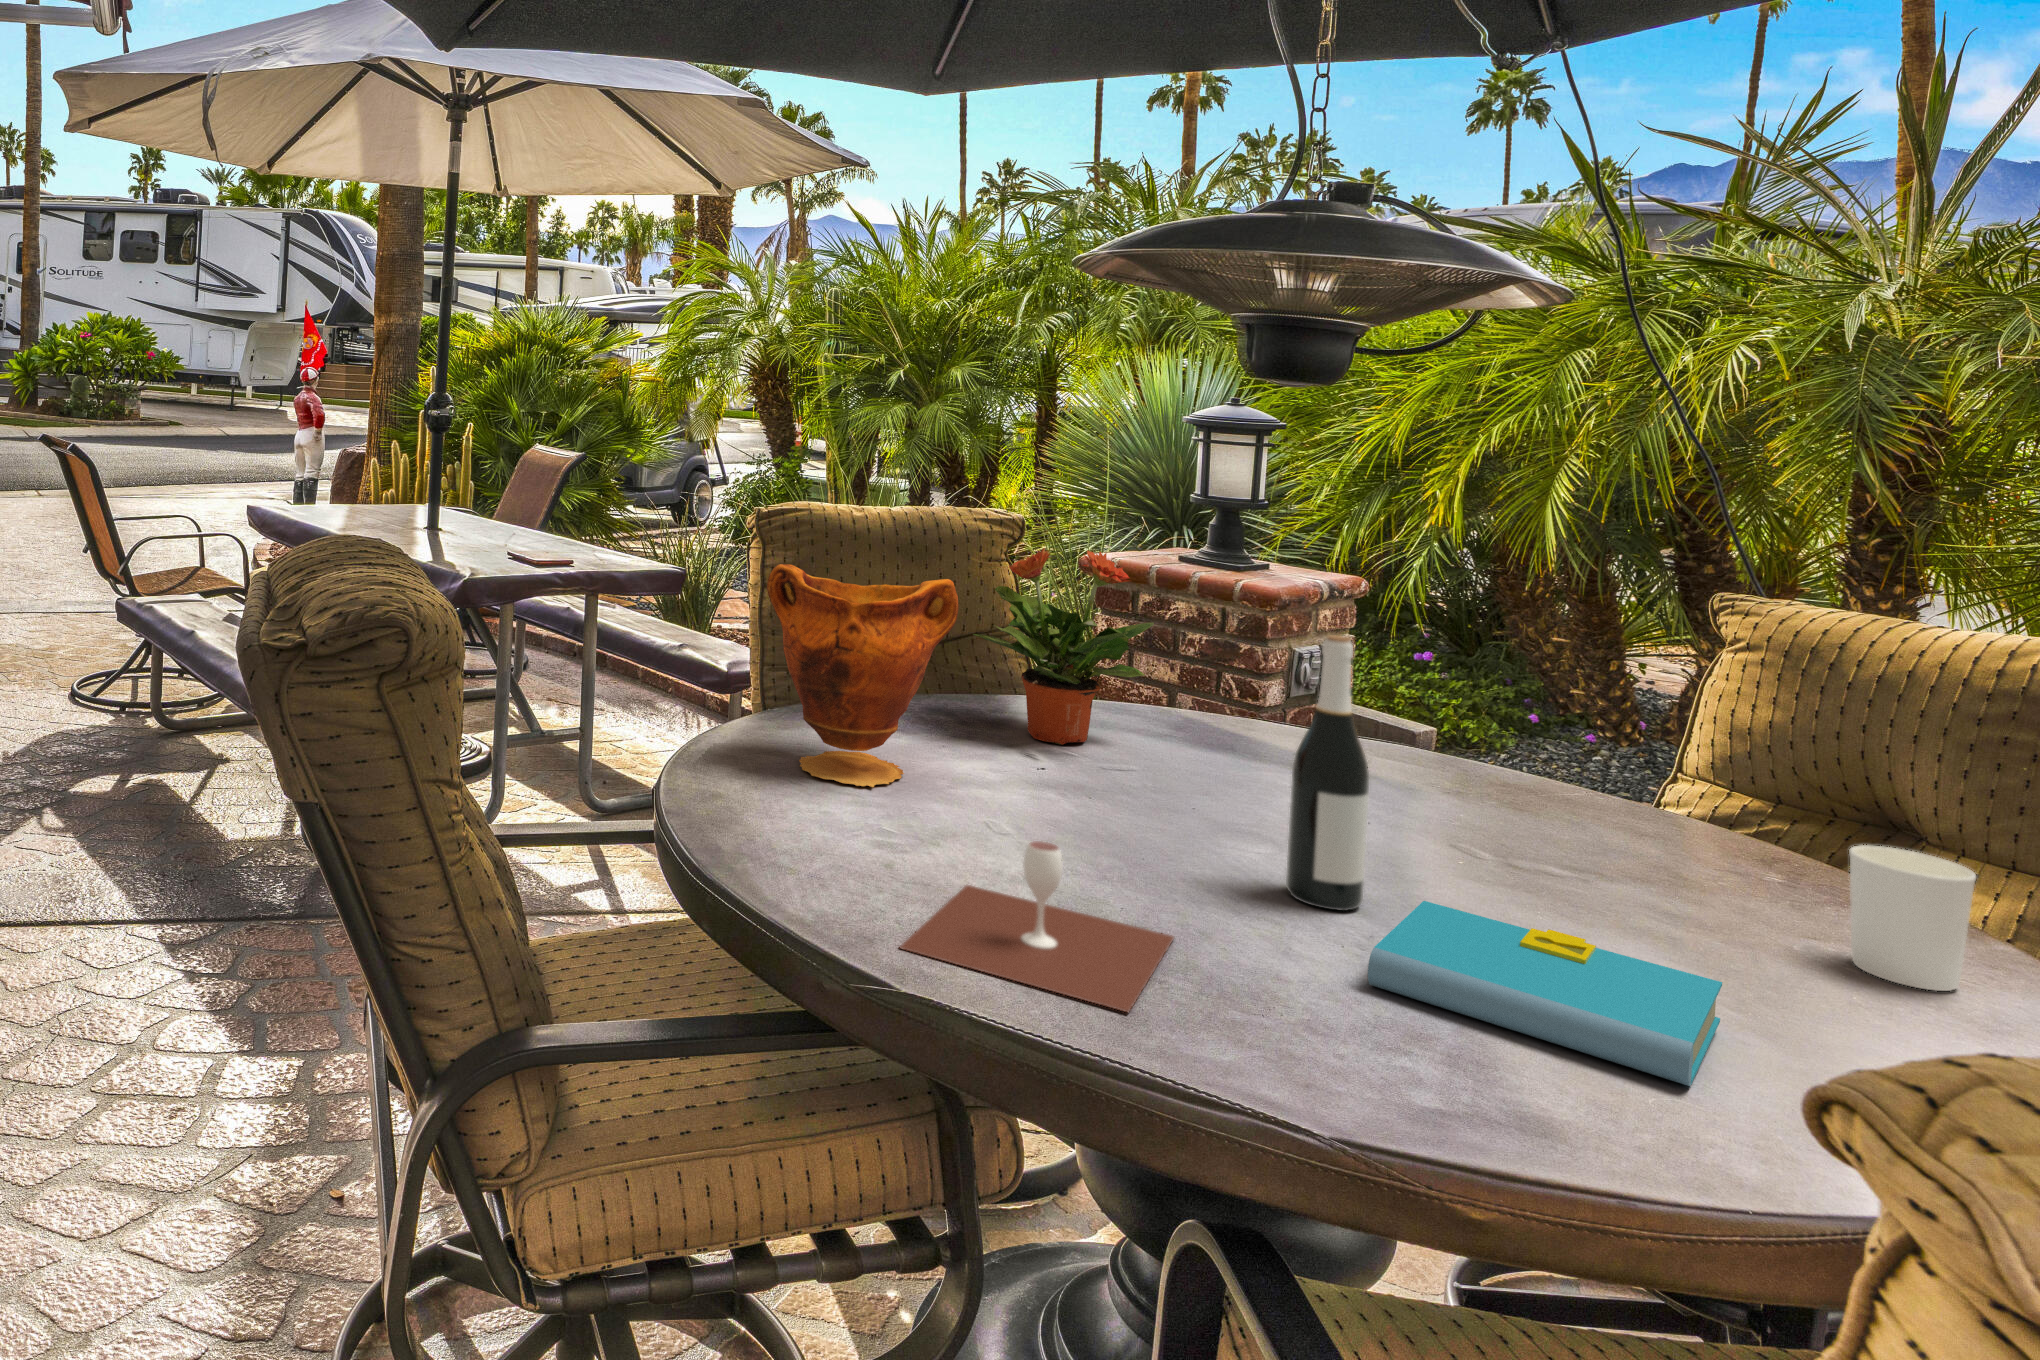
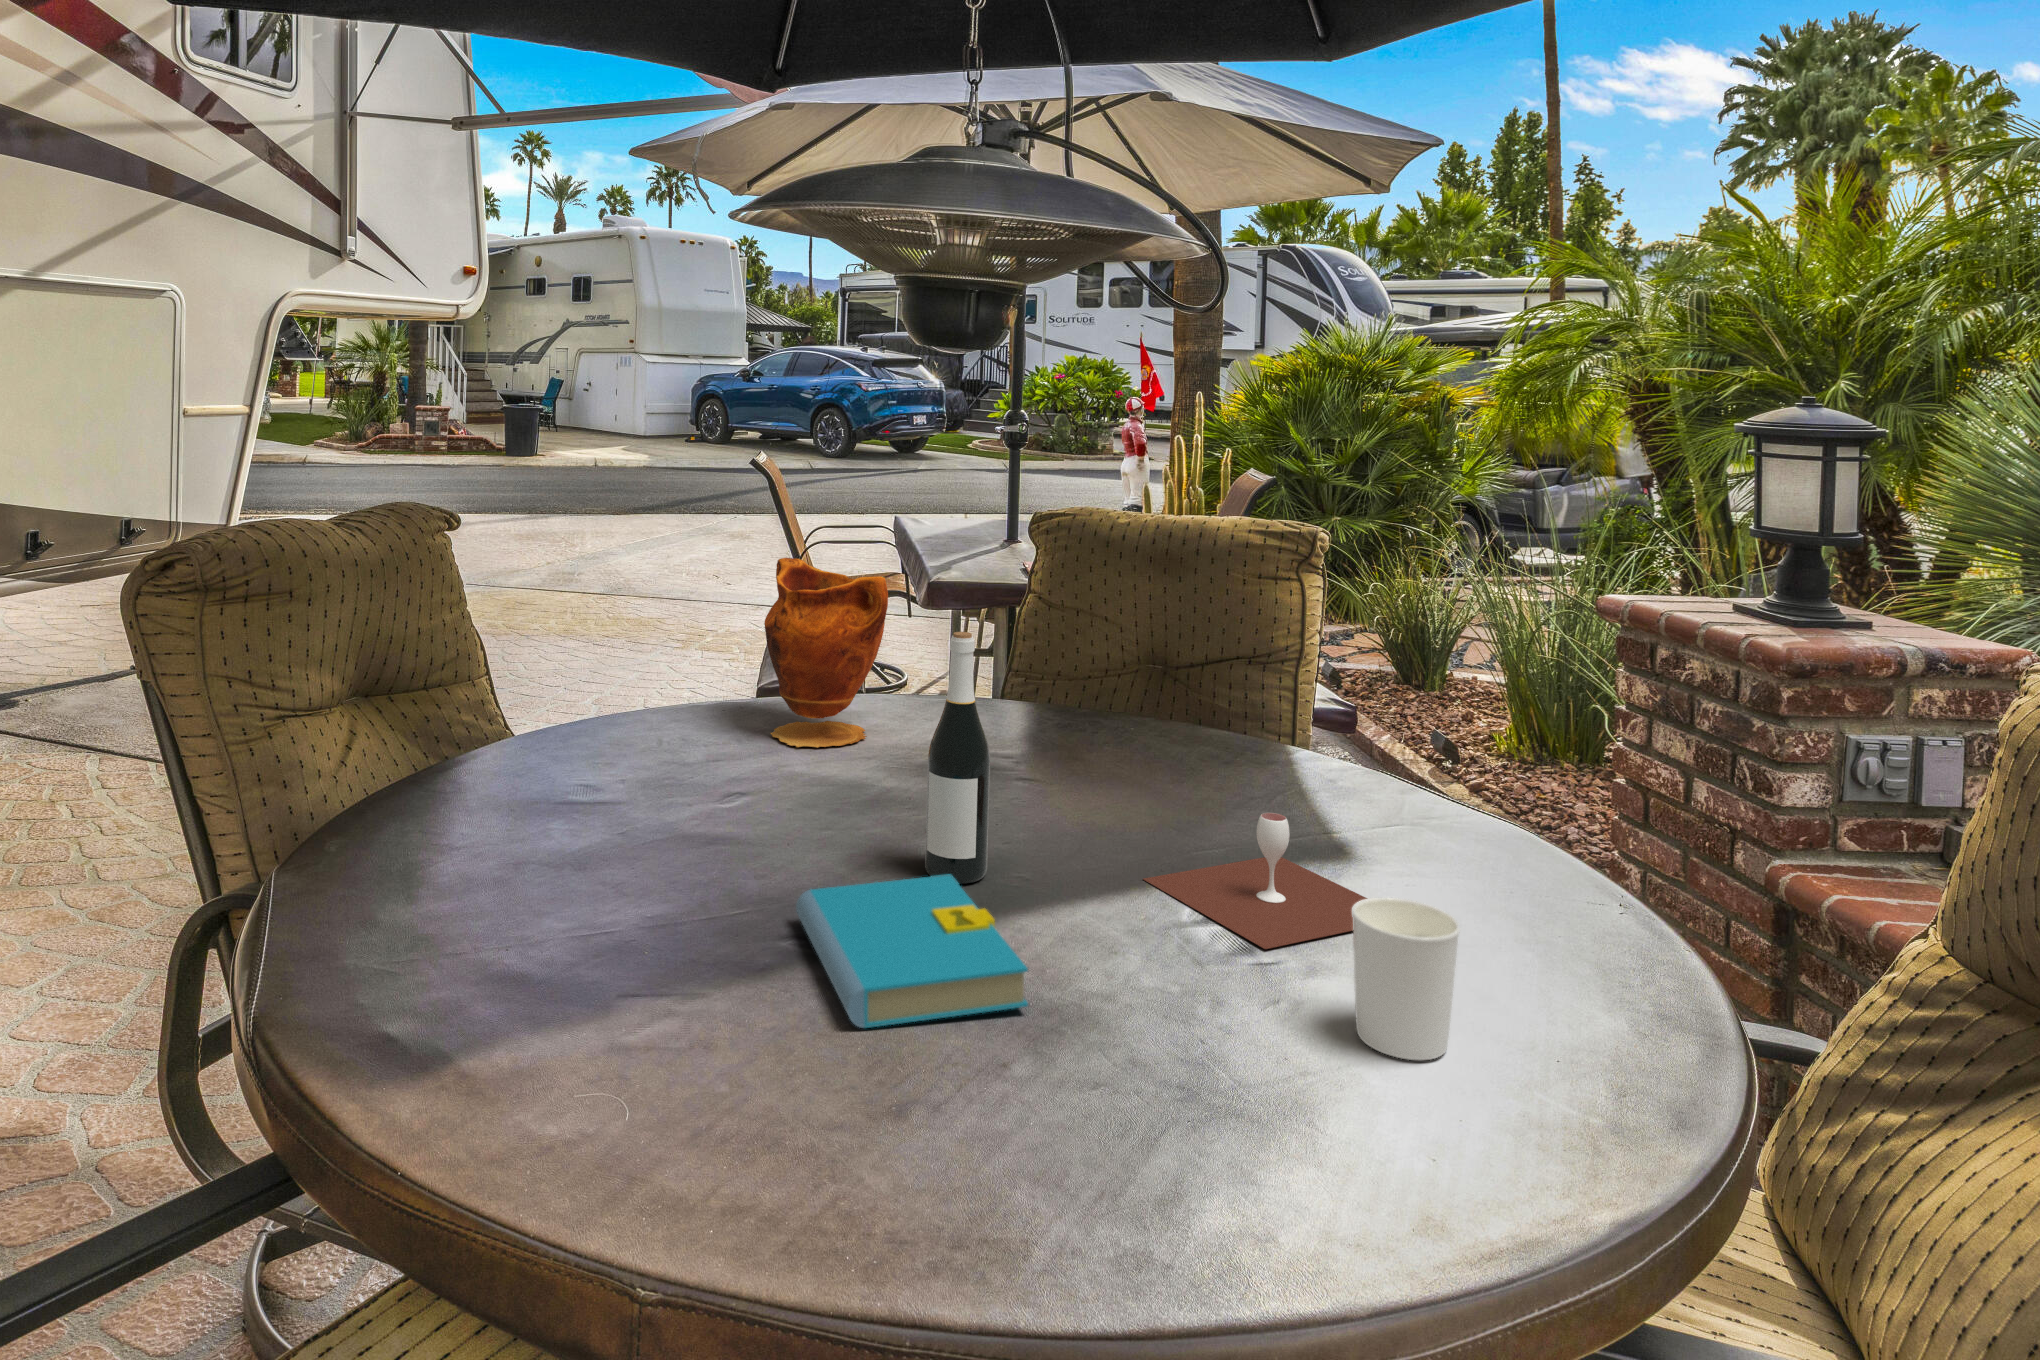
potted plant: present [973,548,1154,745] -> none [1007,563,1166,749]
wine glass: present [900,841,1174,1012] -> present [1143,813,1368,949]

